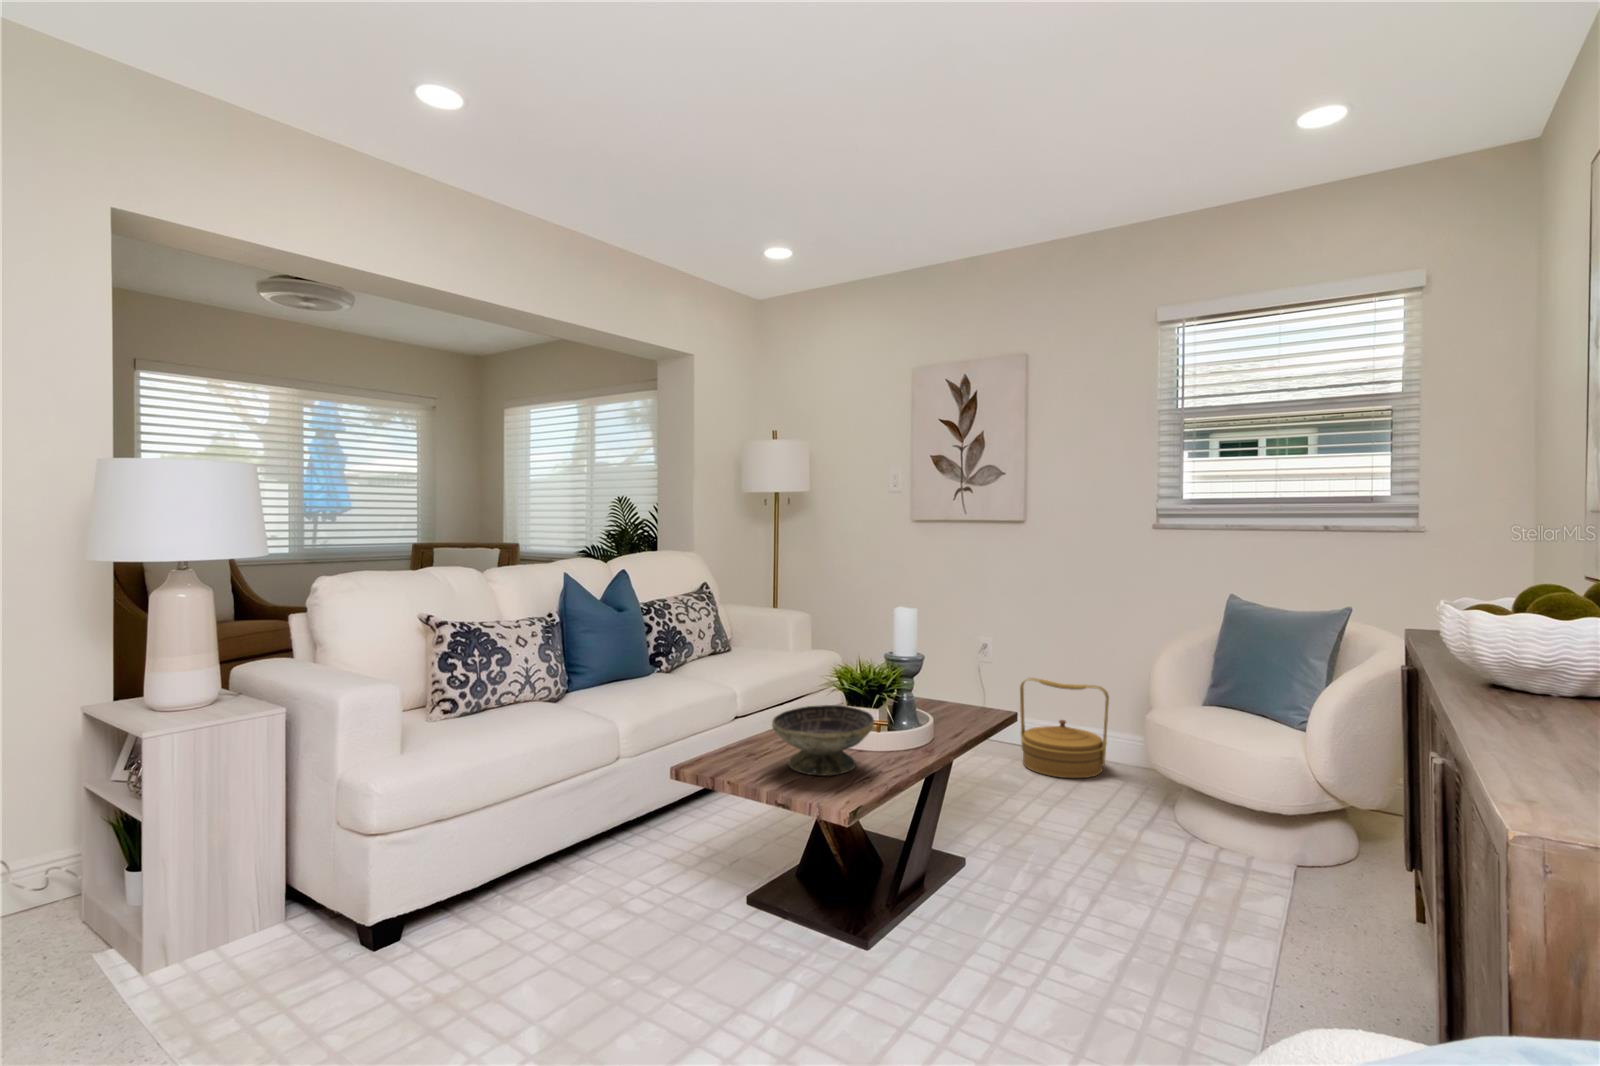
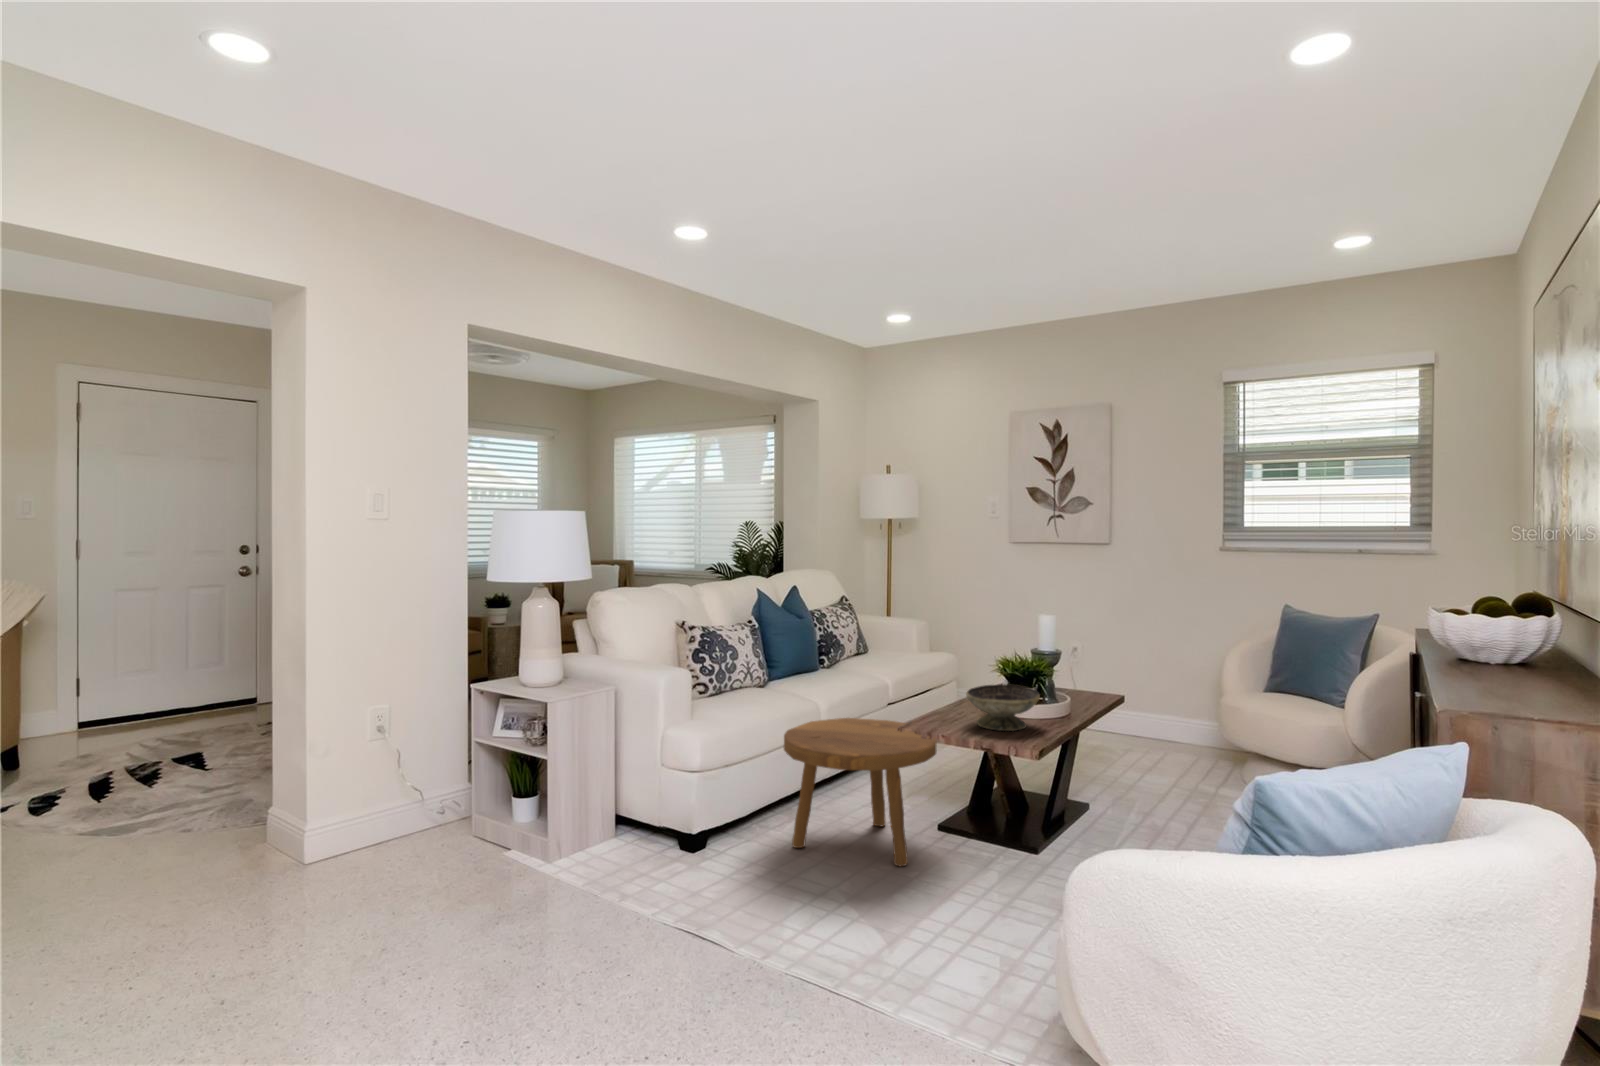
woven basket: present [1020,678,1109,778] -> none [1109,673,1185,753]
footstool: none [497,749,723,982] -> present [784,718,937,866]

